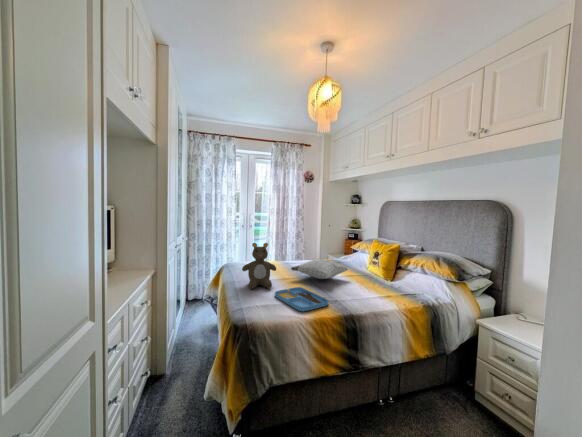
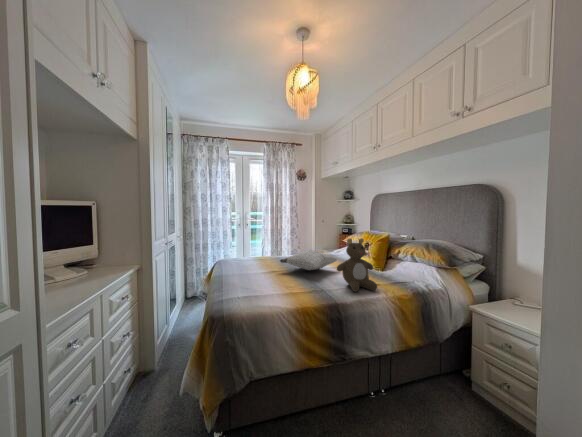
teddy bear: present [242,243,276,289] -> present [337,238,377,292]
tray: present [275,287,328,311] -> none [260,278,314,301]

